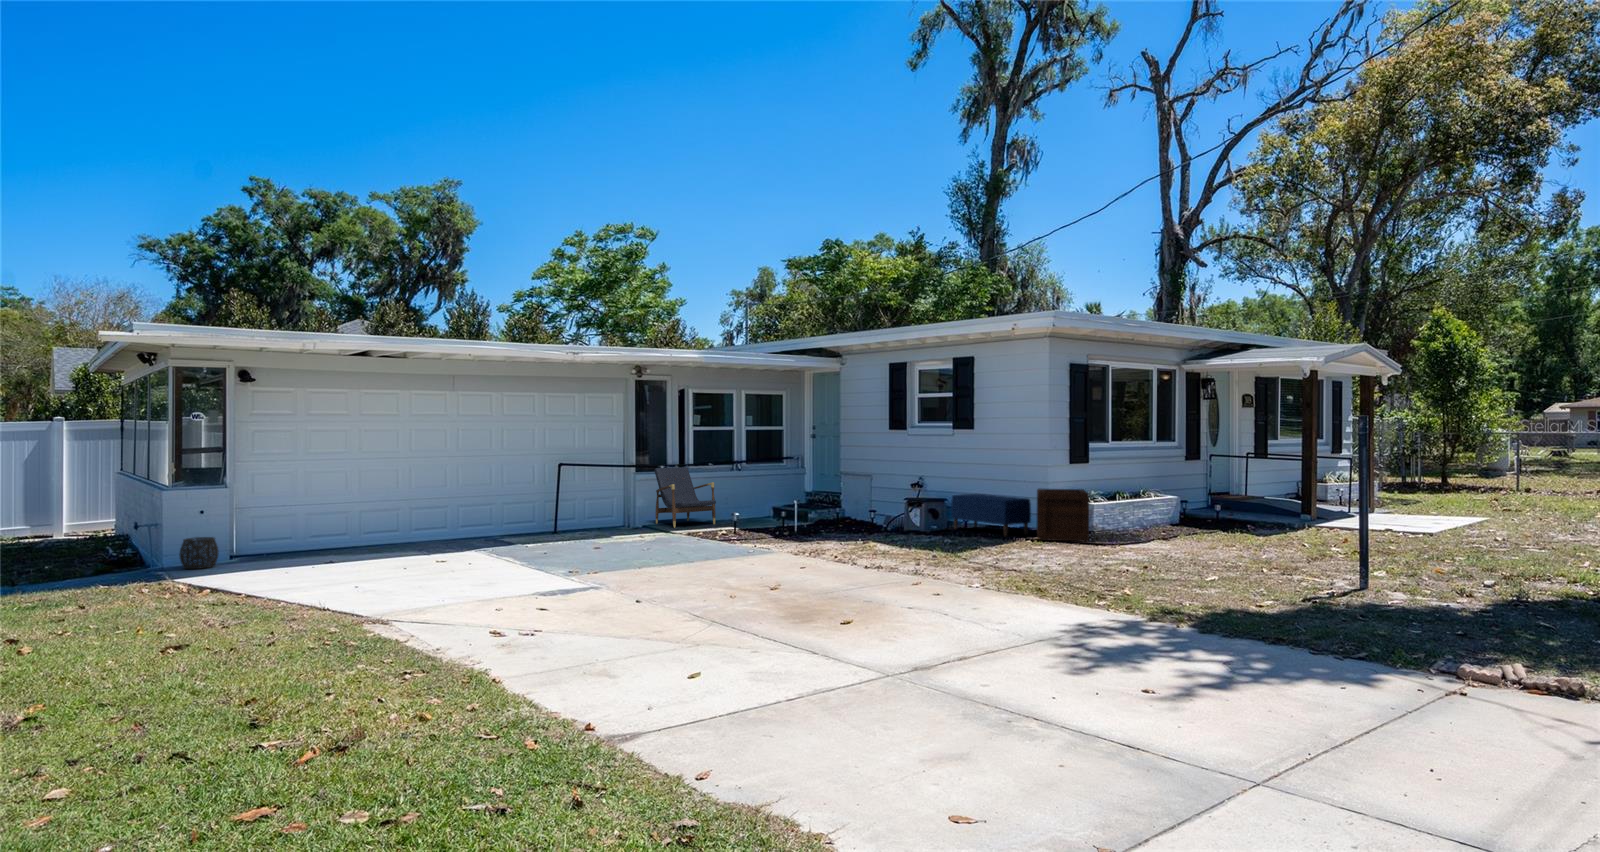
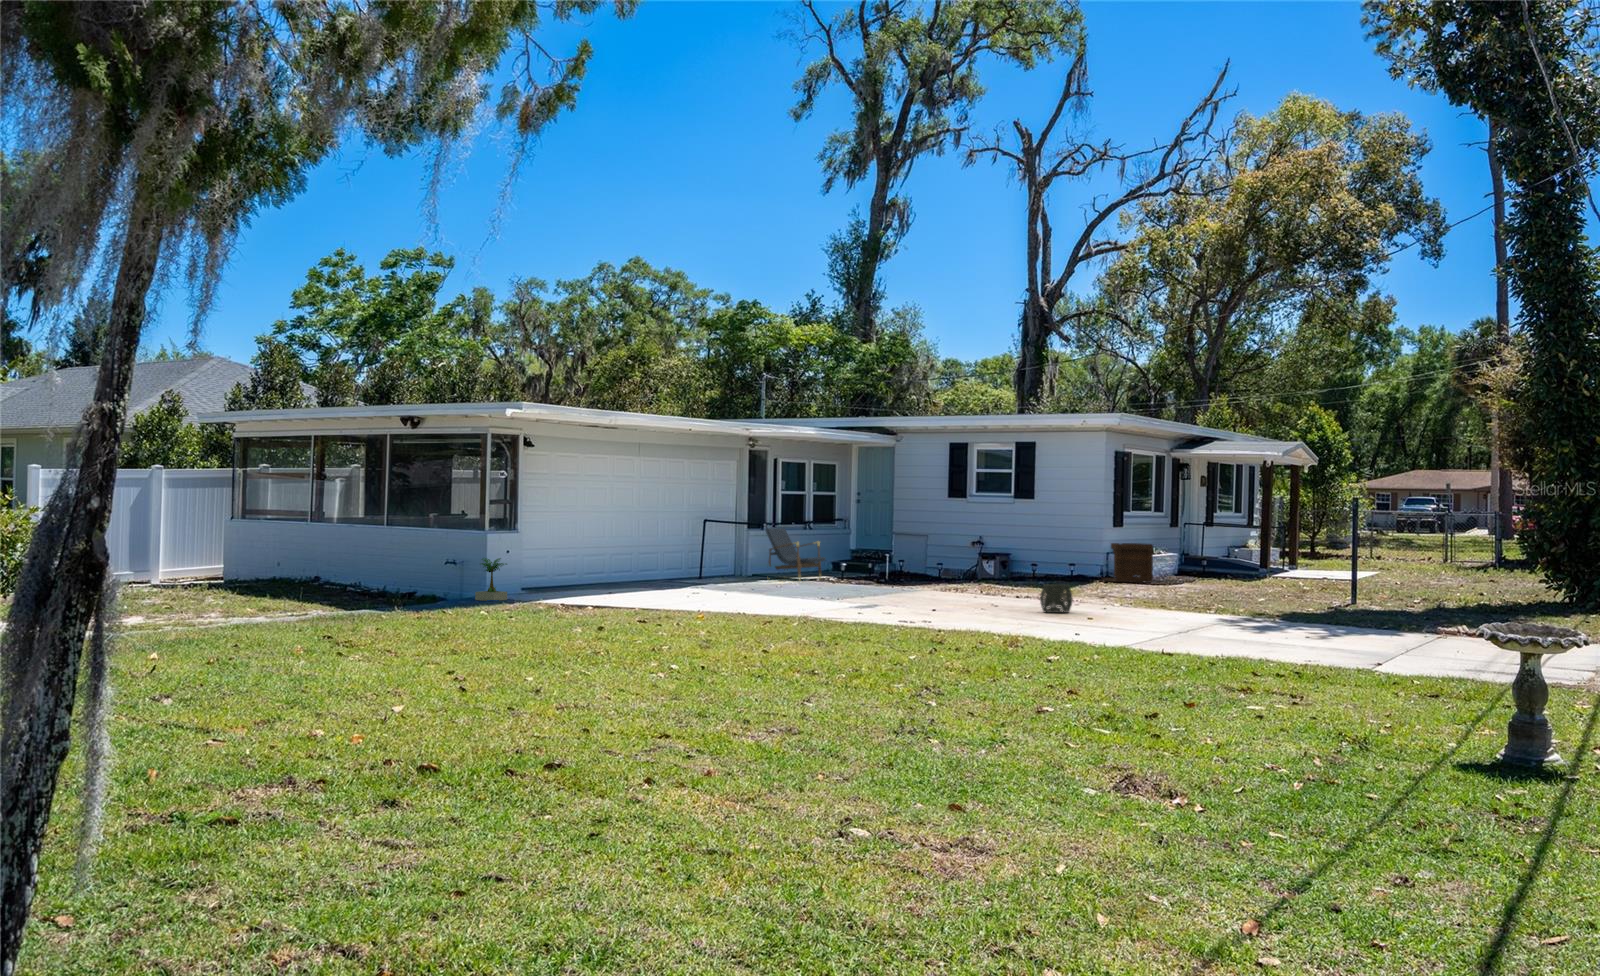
bench: present [951,494,1031,537] -> none [1027,550,1097,581]
potted plant: none [108,519,156,570] -> present [475,558,507,601]
woven basket: present [179,537,219,569] -> present [1040,584,1073,613]

